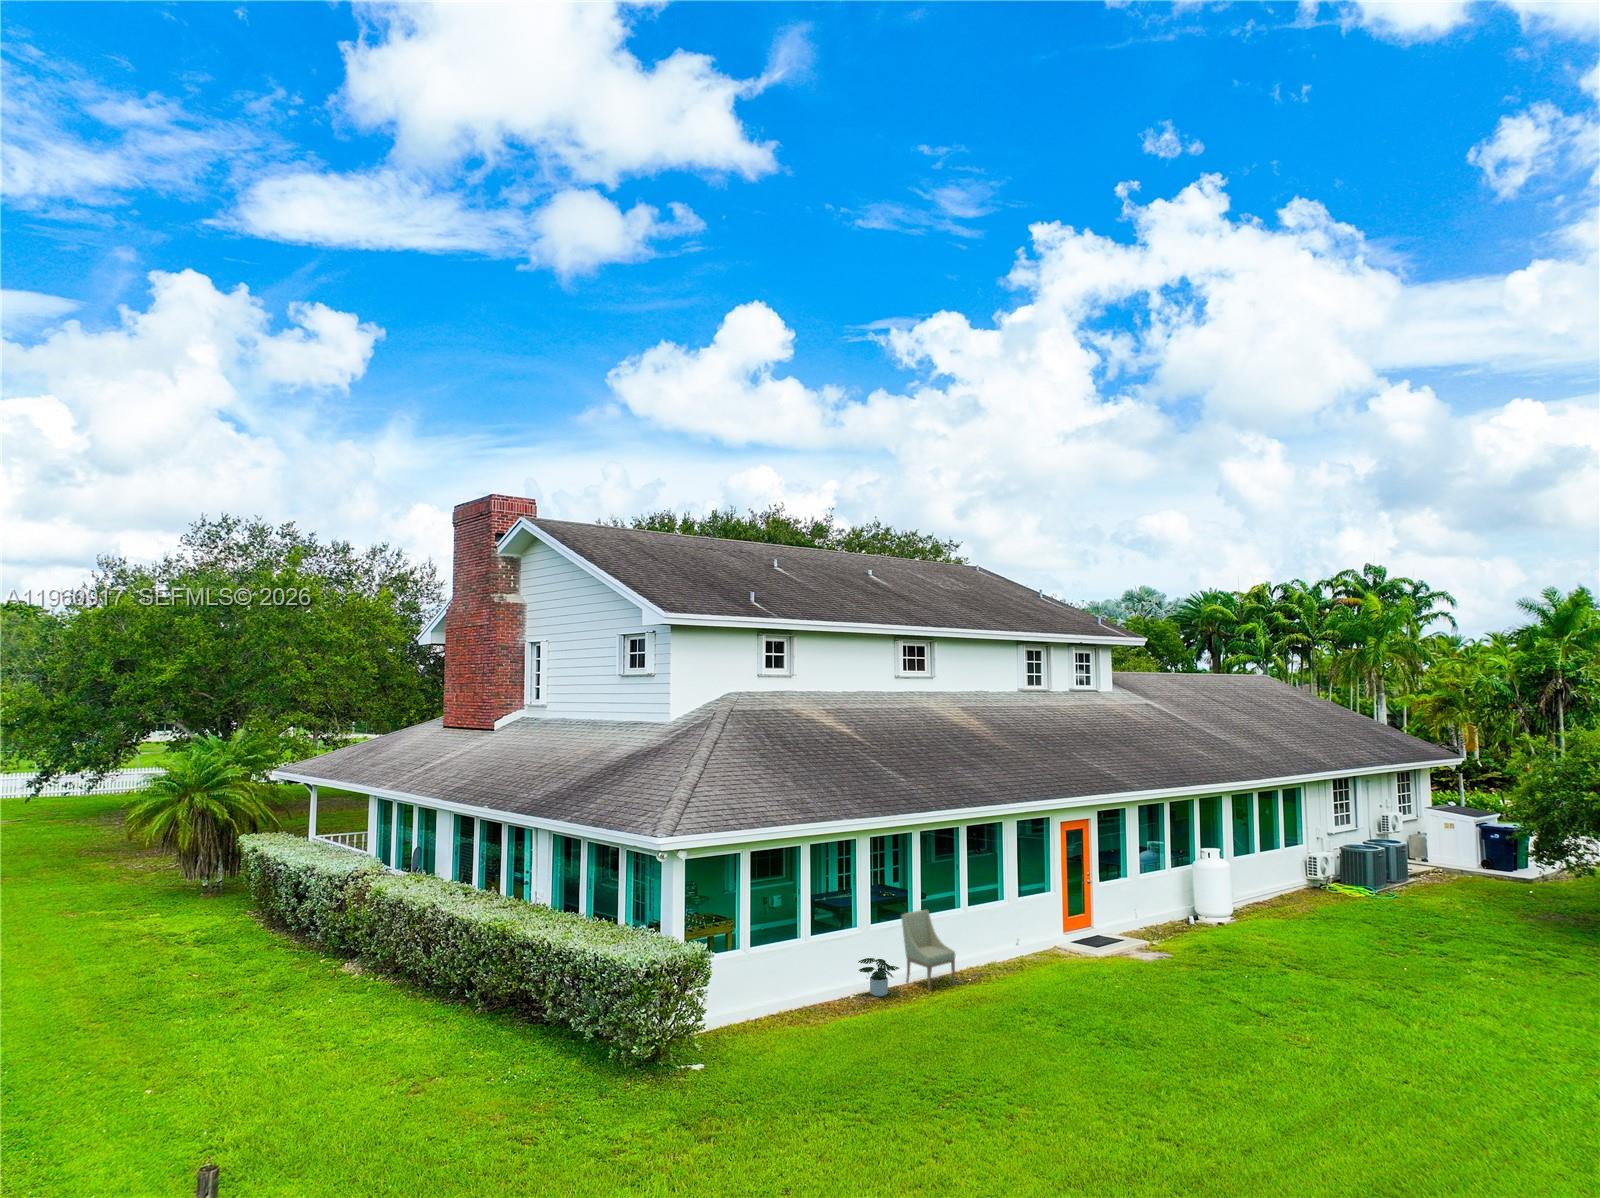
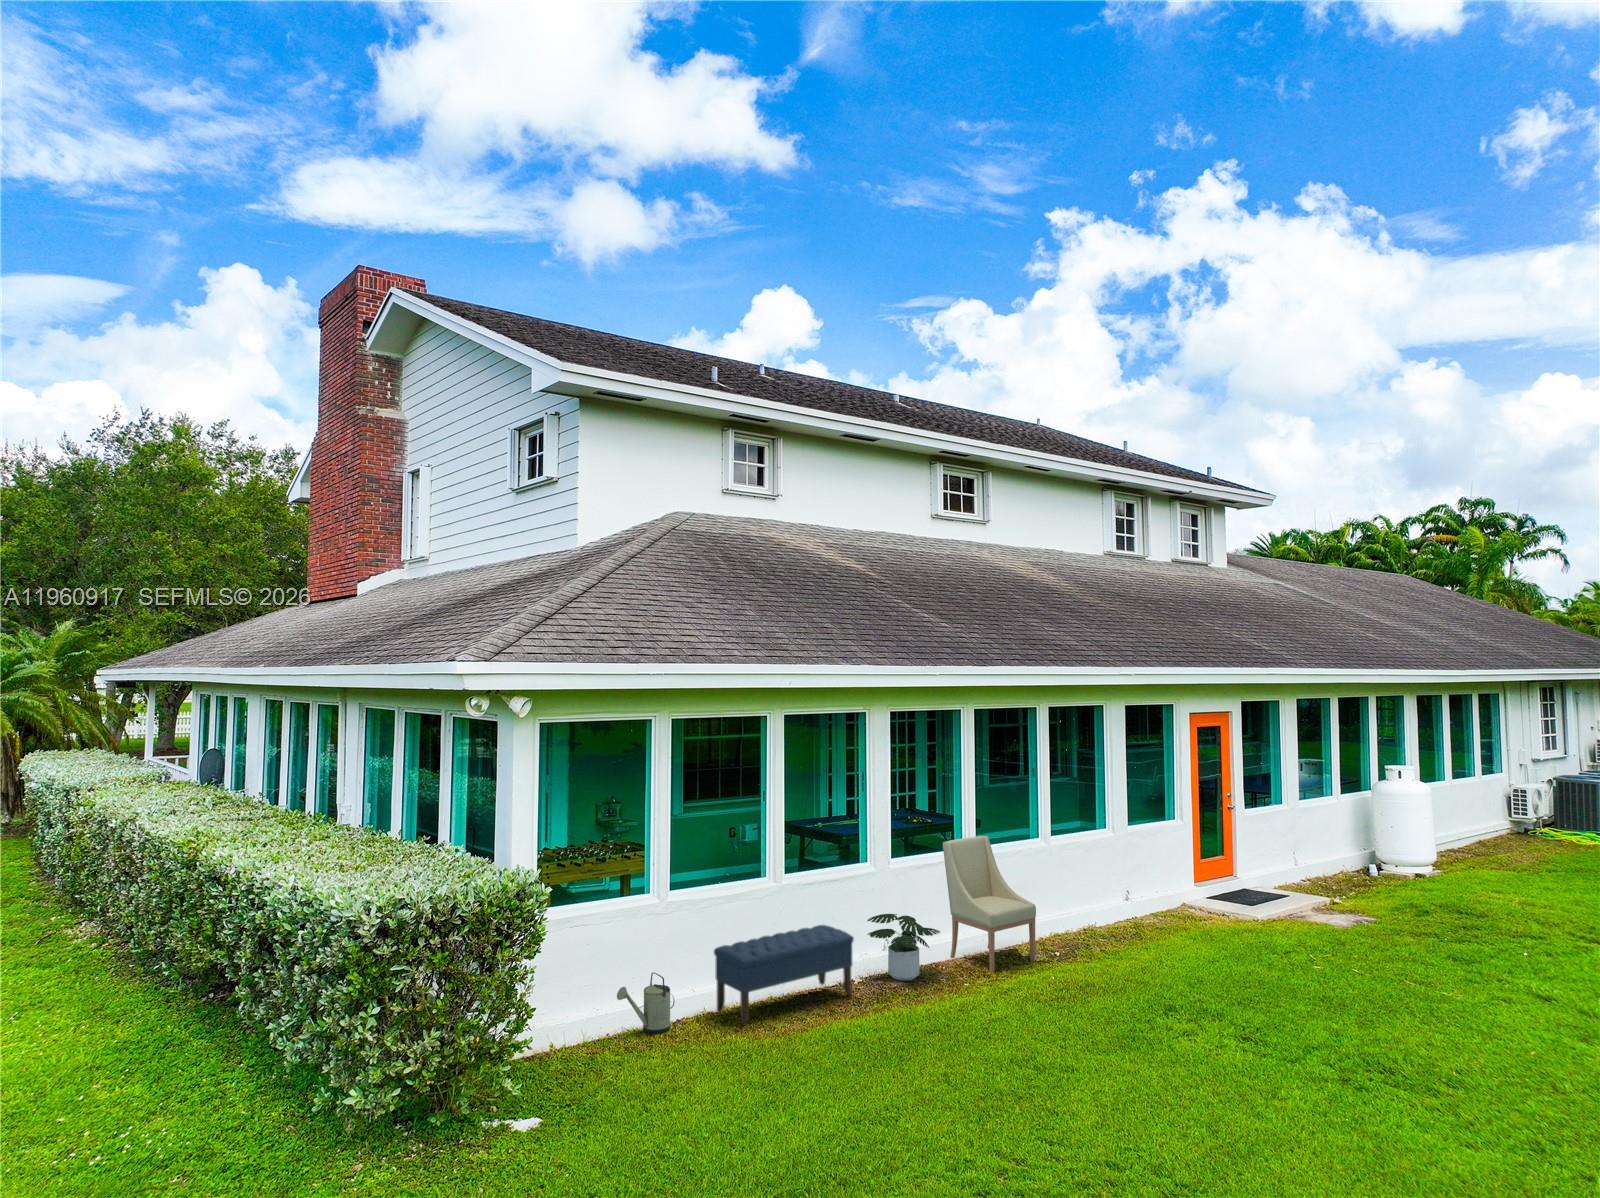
bench: none [776,965,852,1021] -> present [714,925,854,1024]
watering can: none [729,993,757,1026] -> present [617,972,675,1034]

